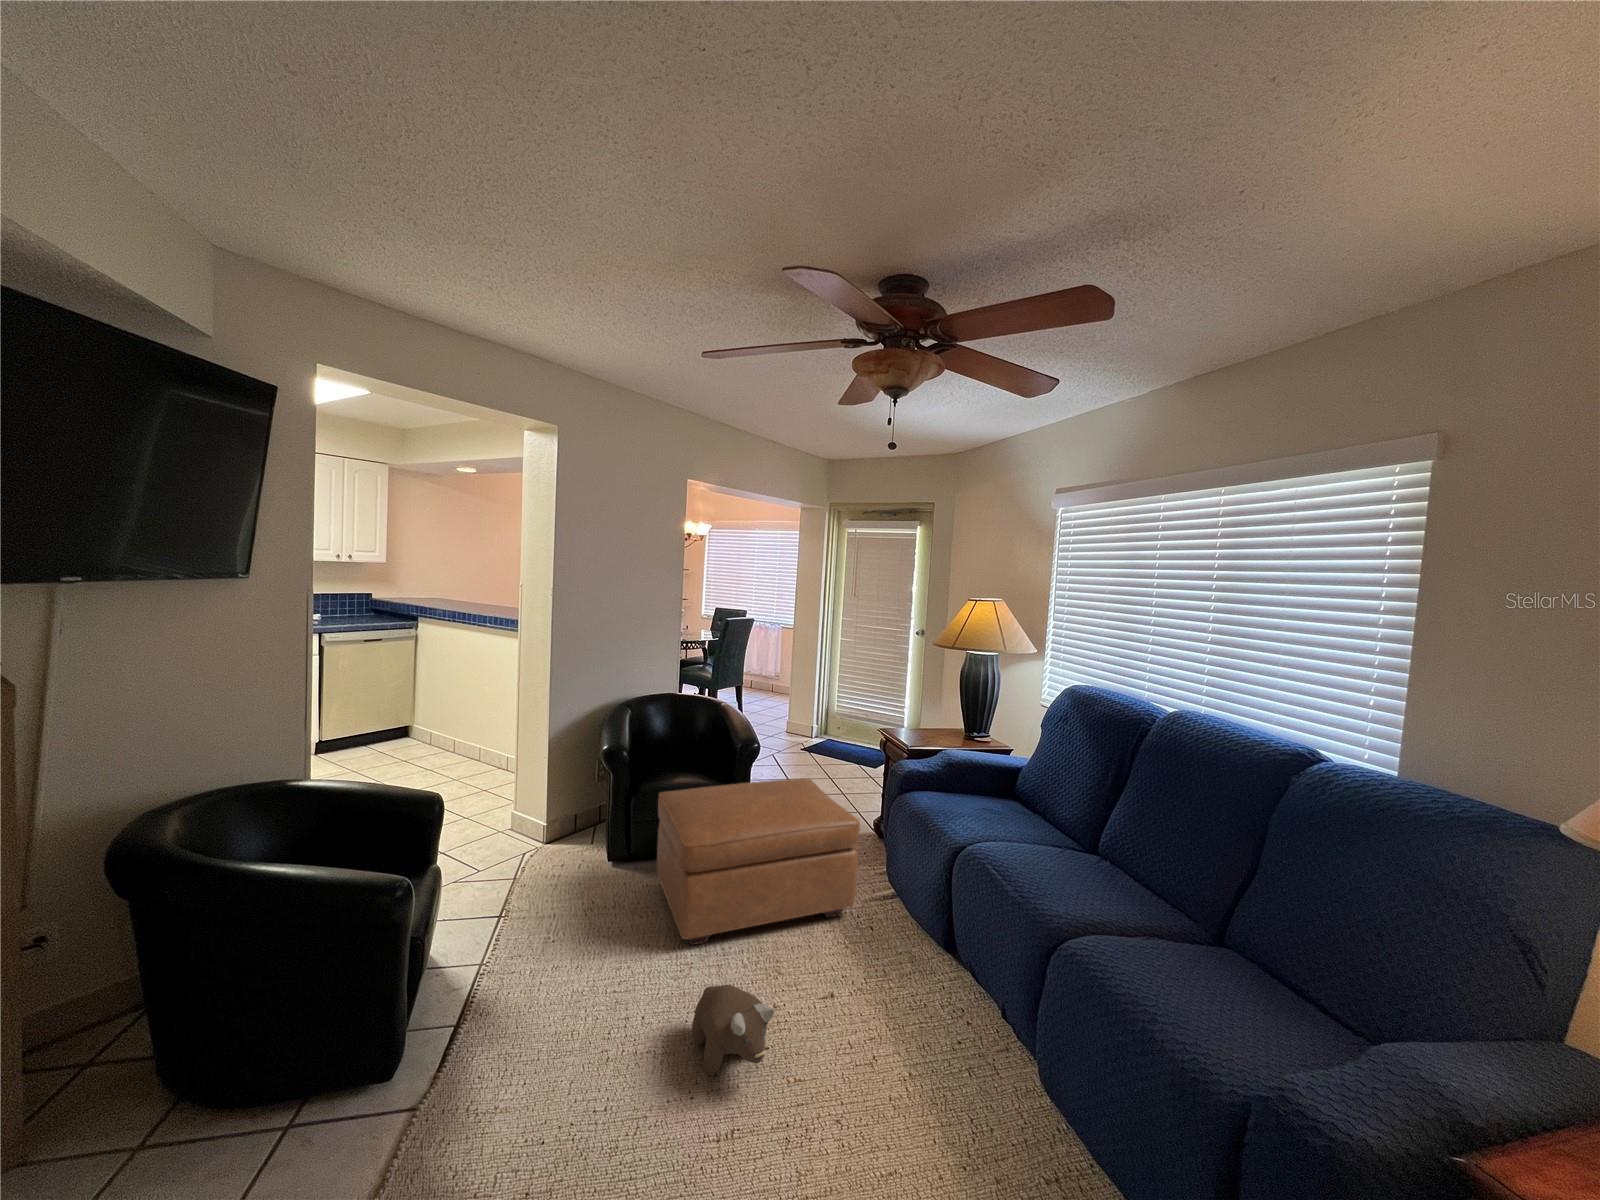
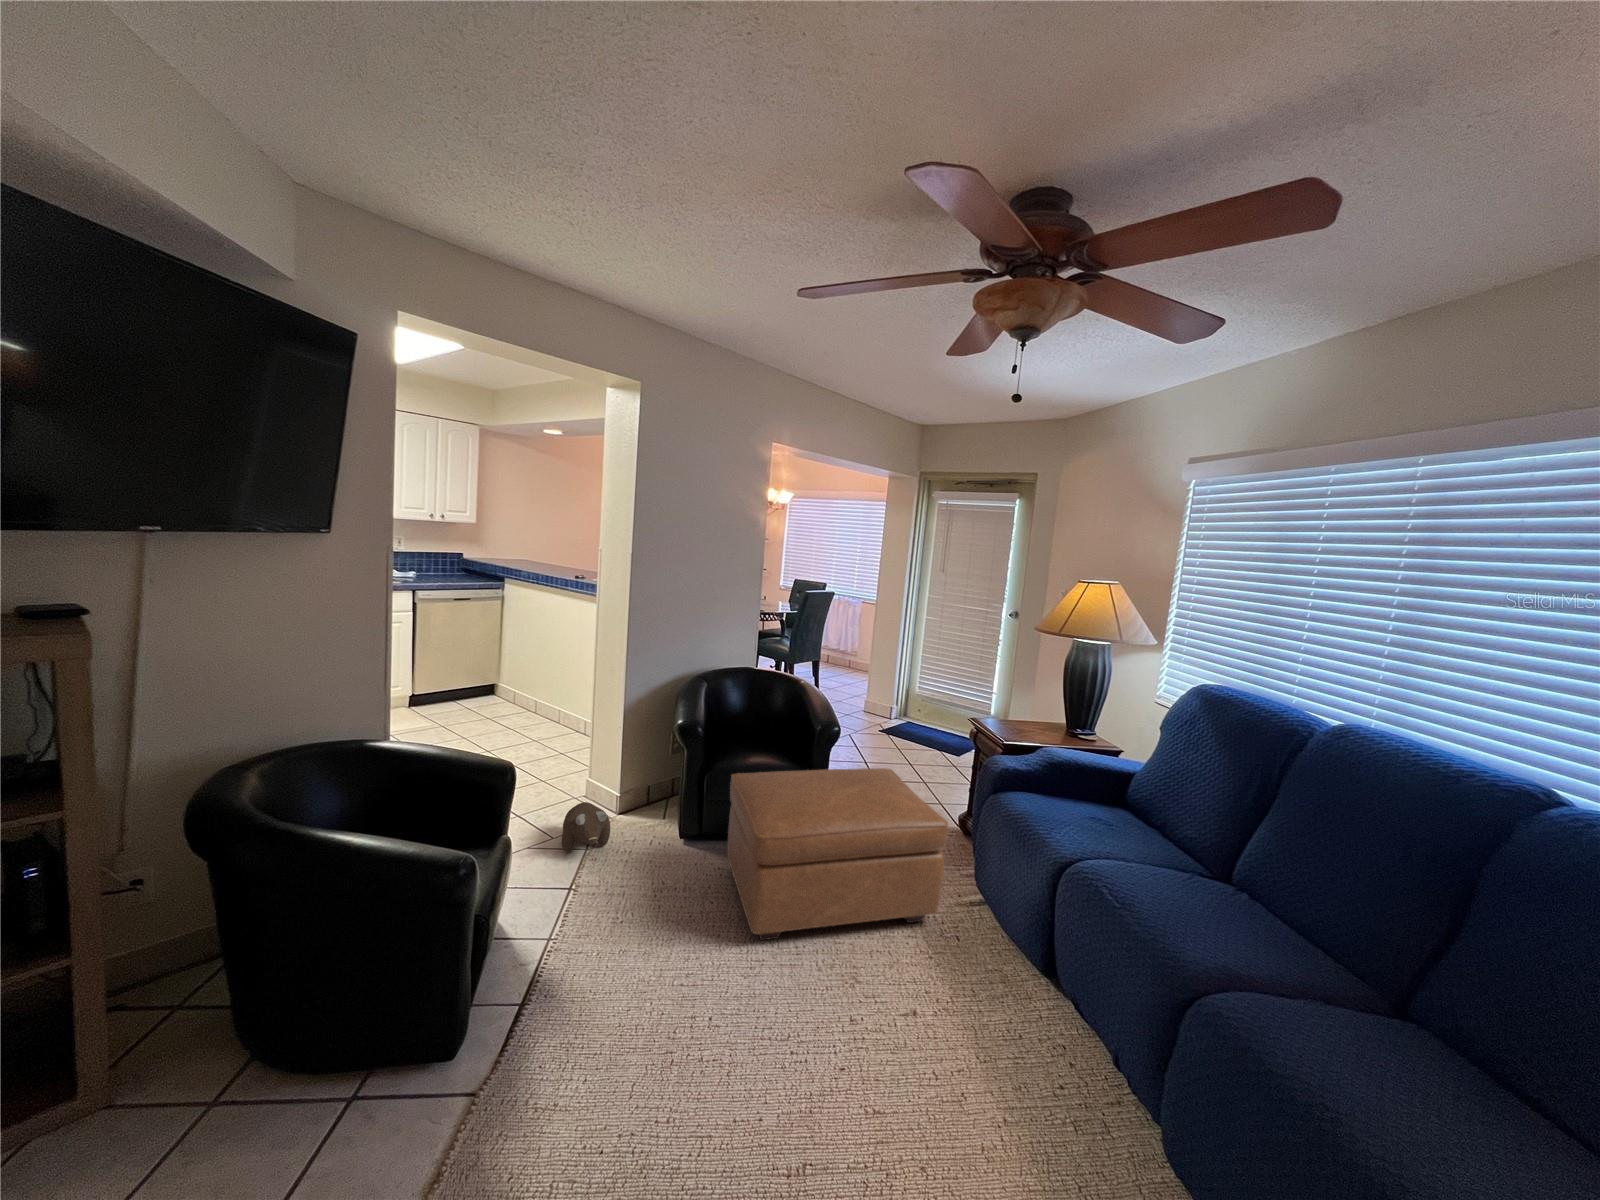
plush toy: present [692,985,774,1075] -> present [562,802,610,853]

